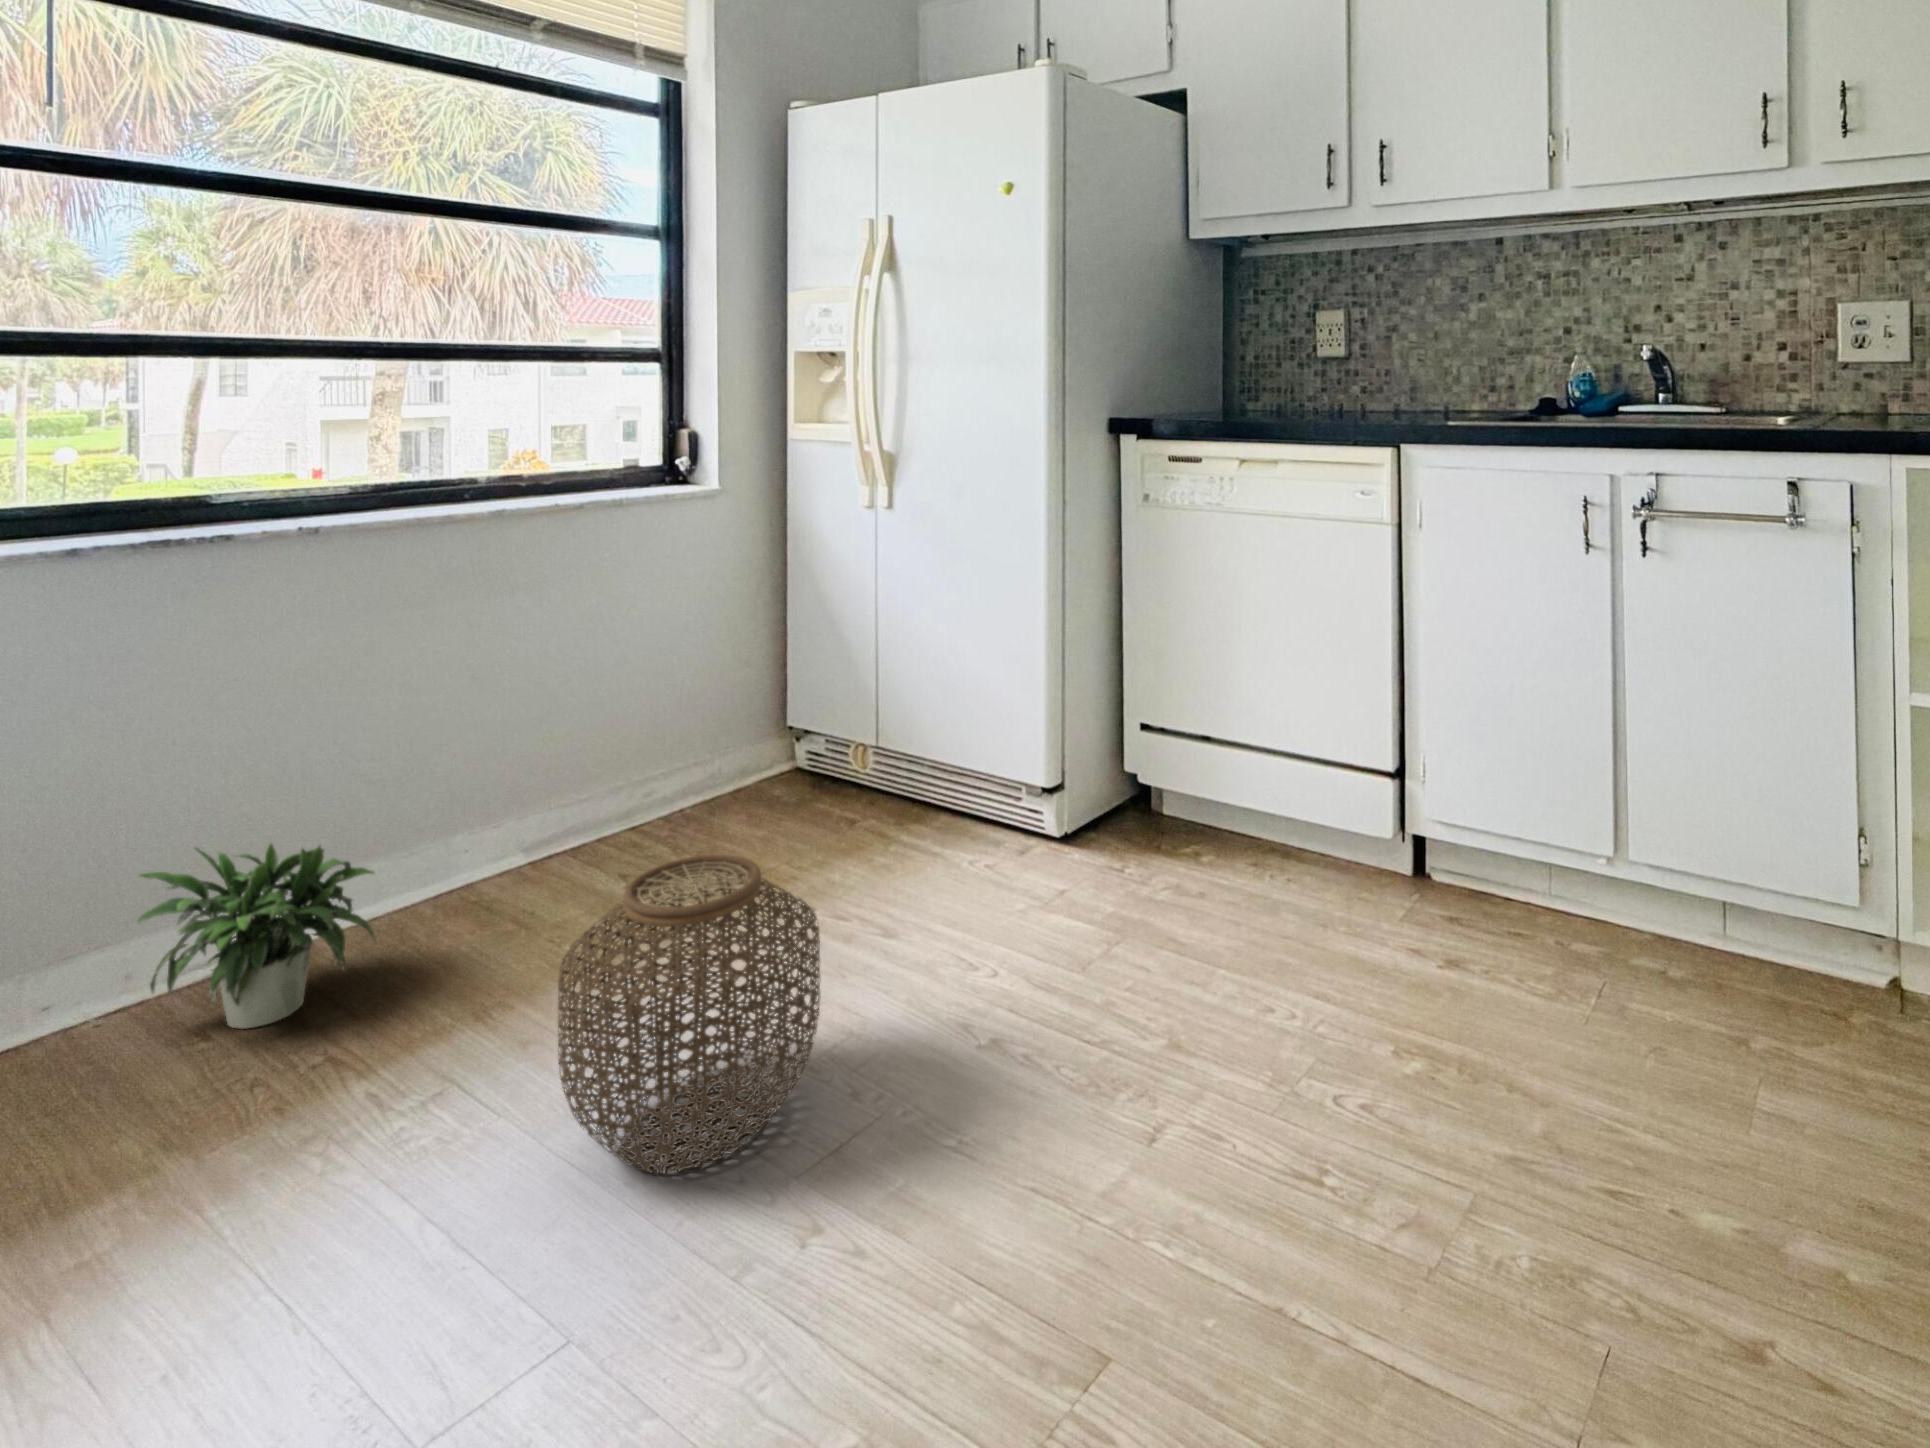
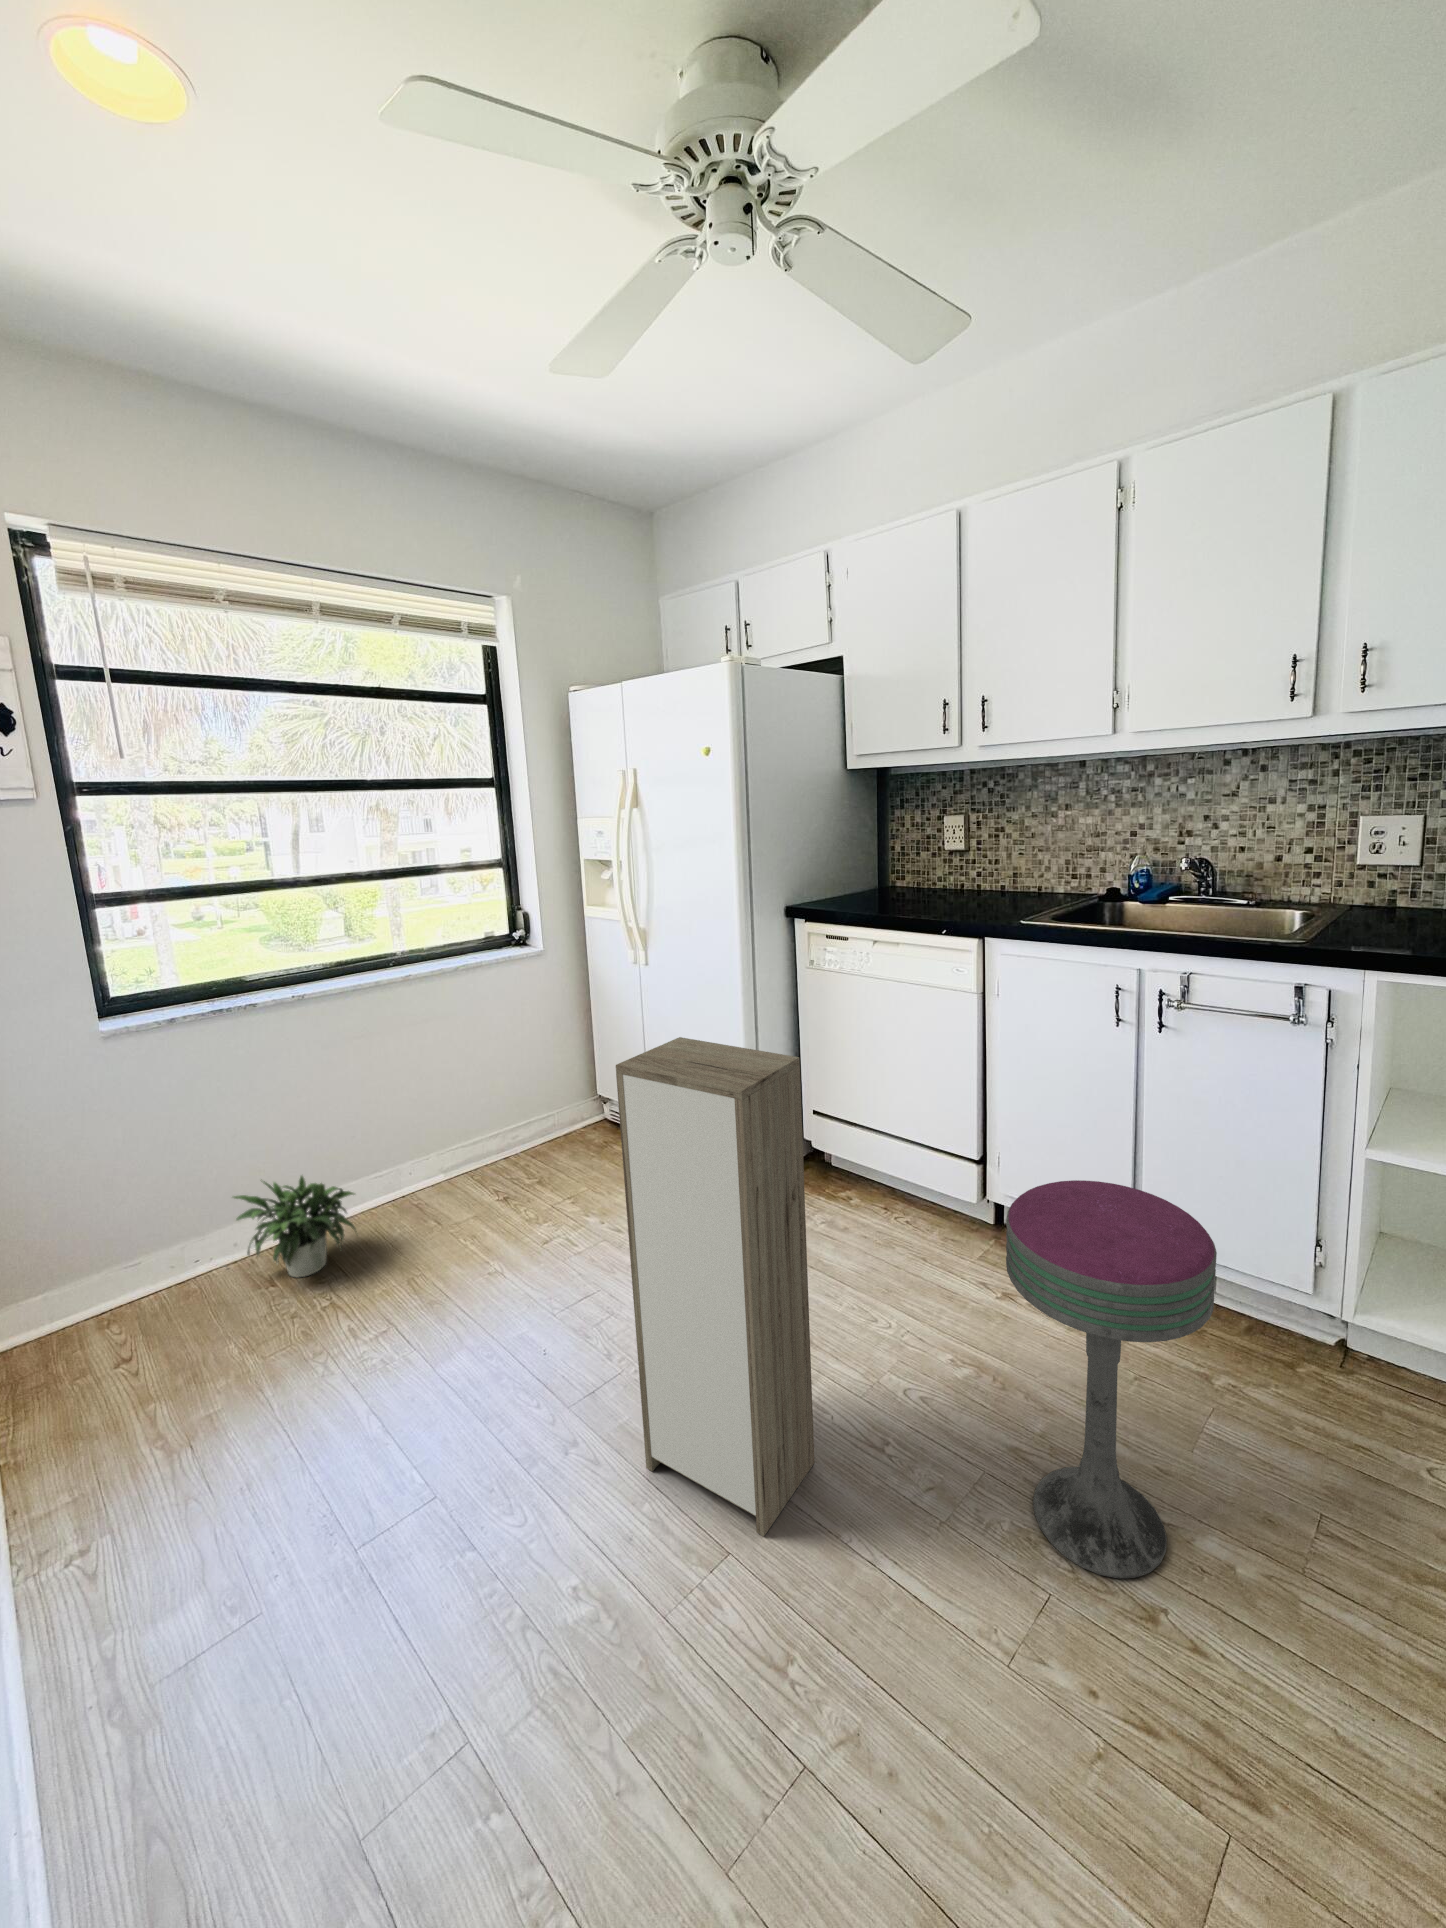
storage cabinet: none [946,528,1221,1323] -> present [616,1037,814,1536]
bar stool: none [1508,721,1793,1306] -> present [1006,1180,1217,1578]
woven basket: present [558,855,820,1173] -> none [430,1215,584,1396]

